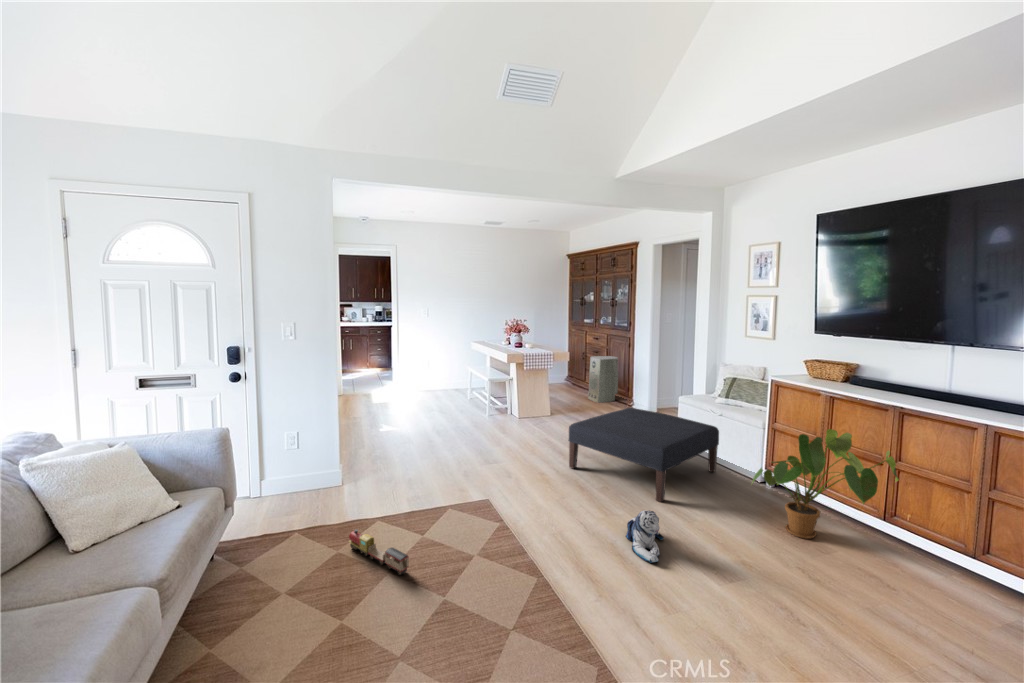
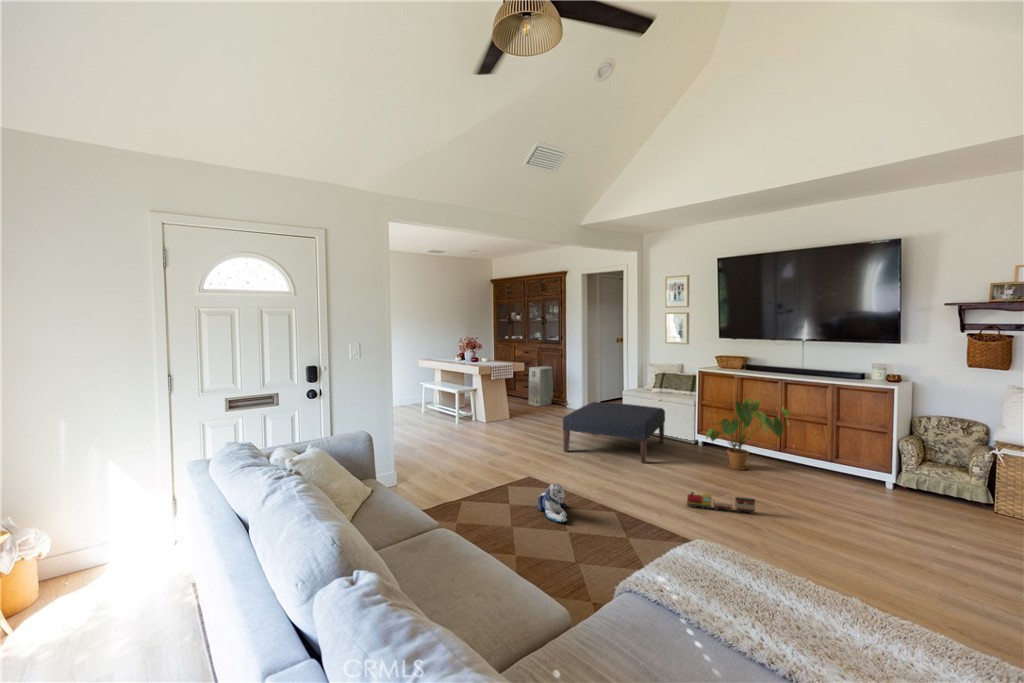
plush toy: present [626,510,664,563] -> present [538,484,567,523]
toy train: present [349,529,409,575] -> present [686,492,755,513]

